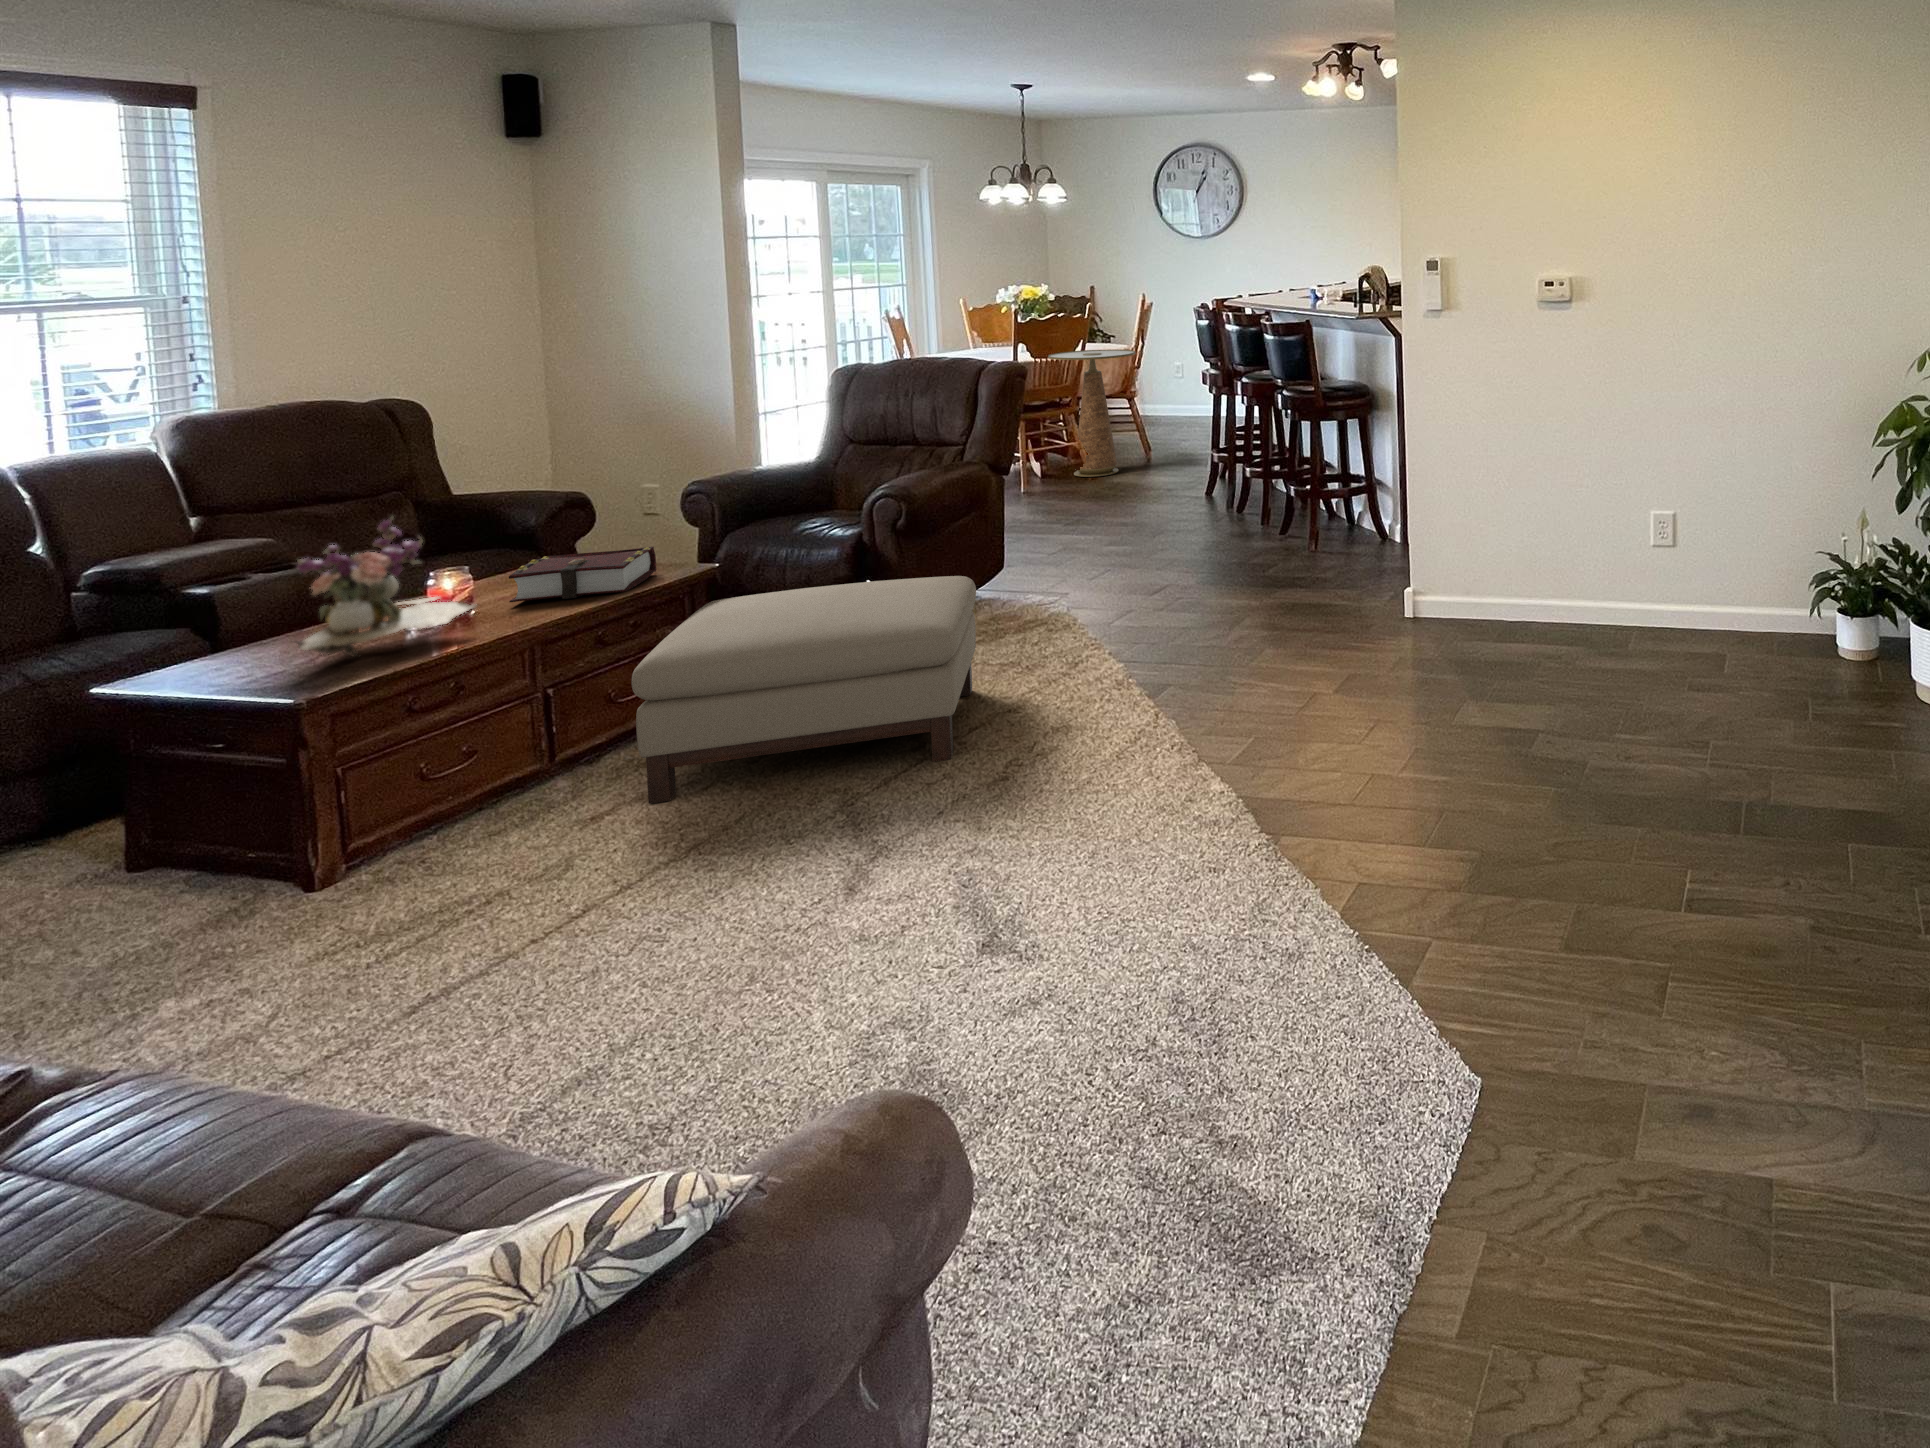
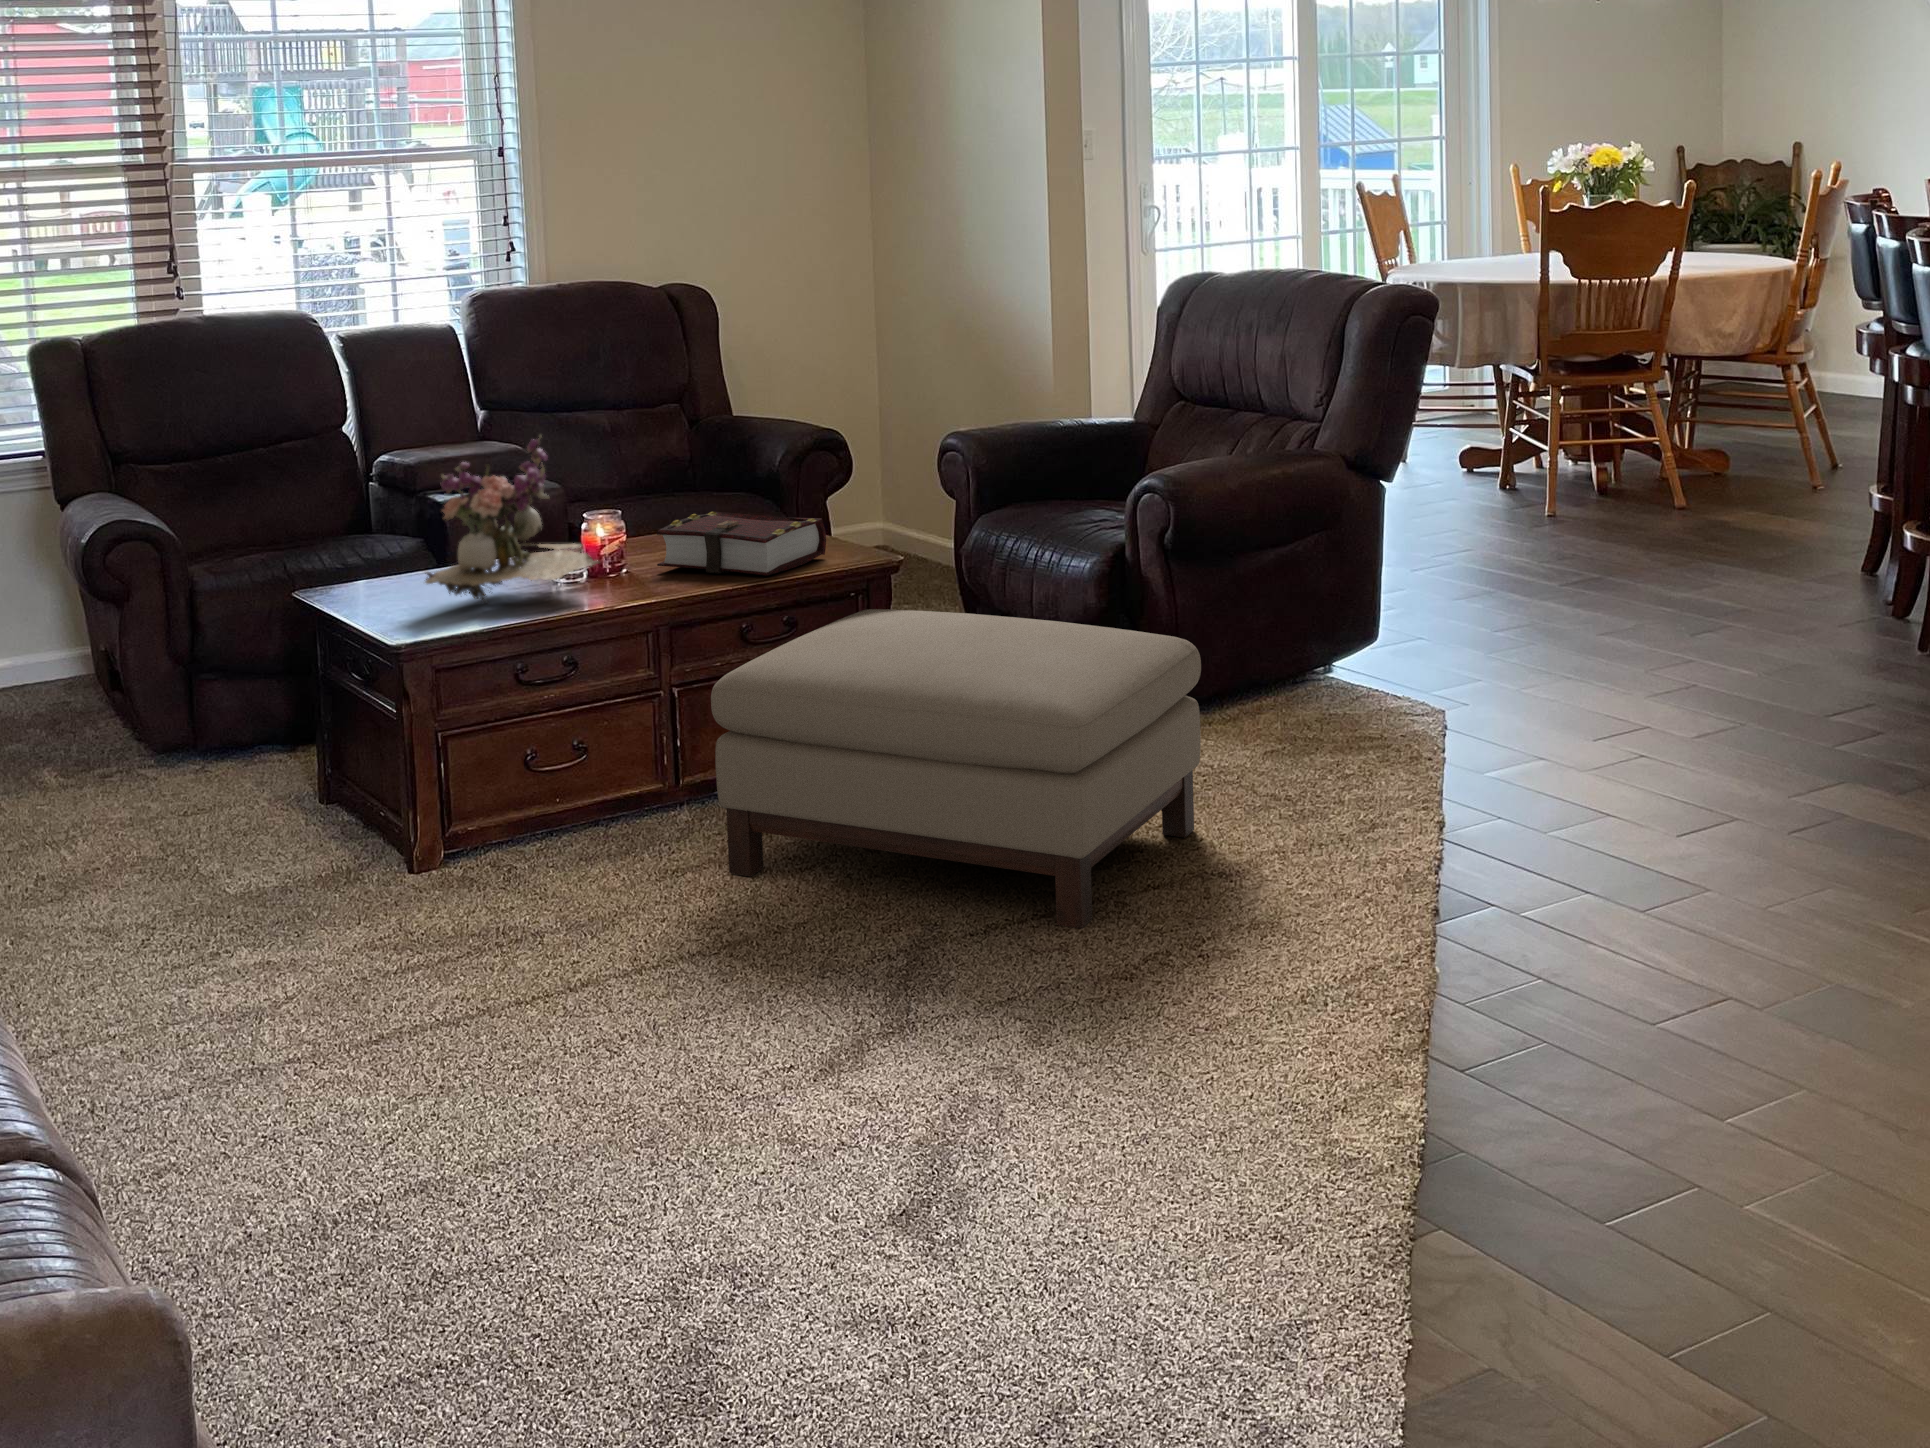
side table: present [1048,349,1135,477] -> none [1604,265,1769,505]

